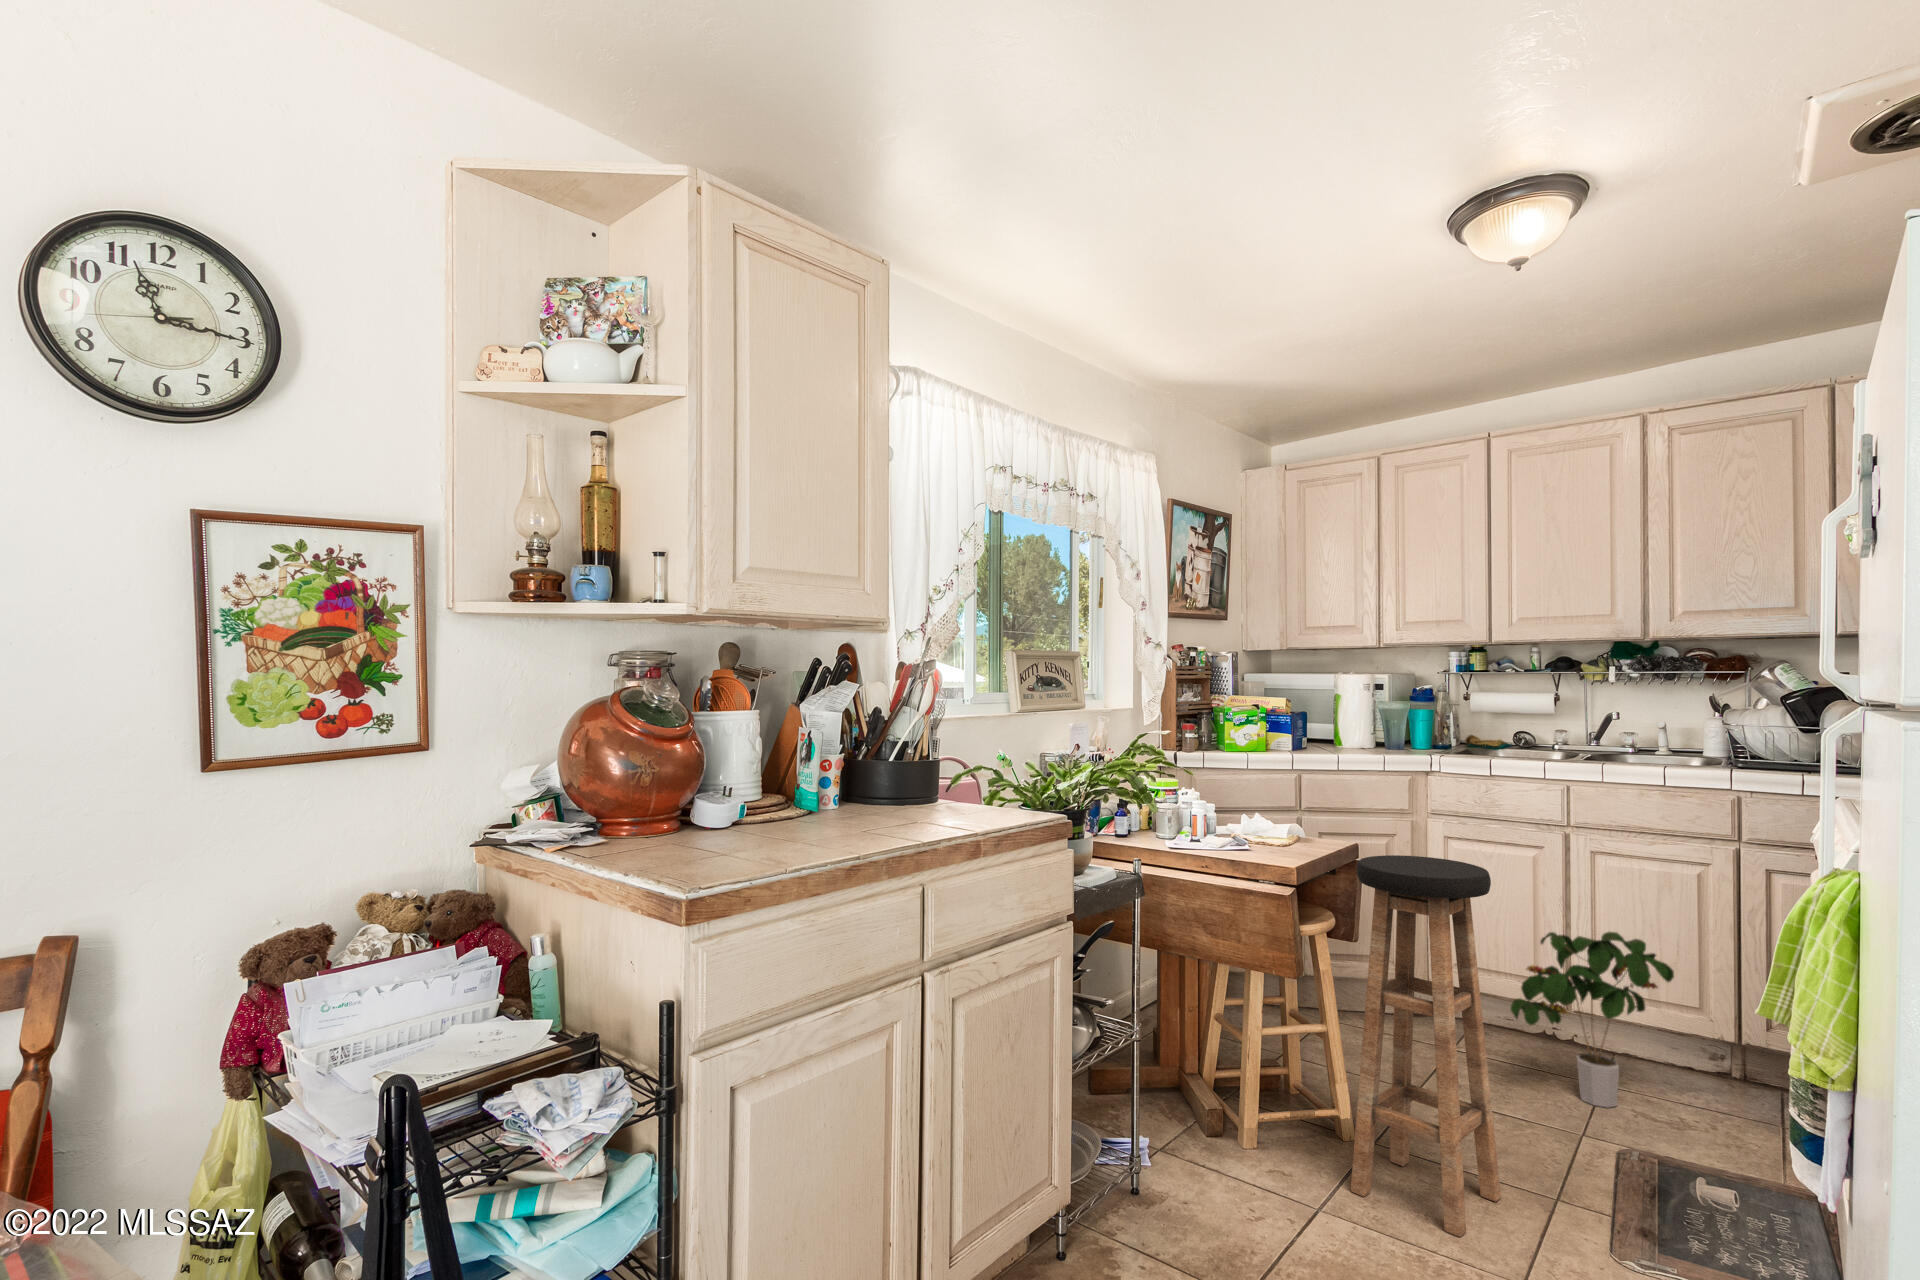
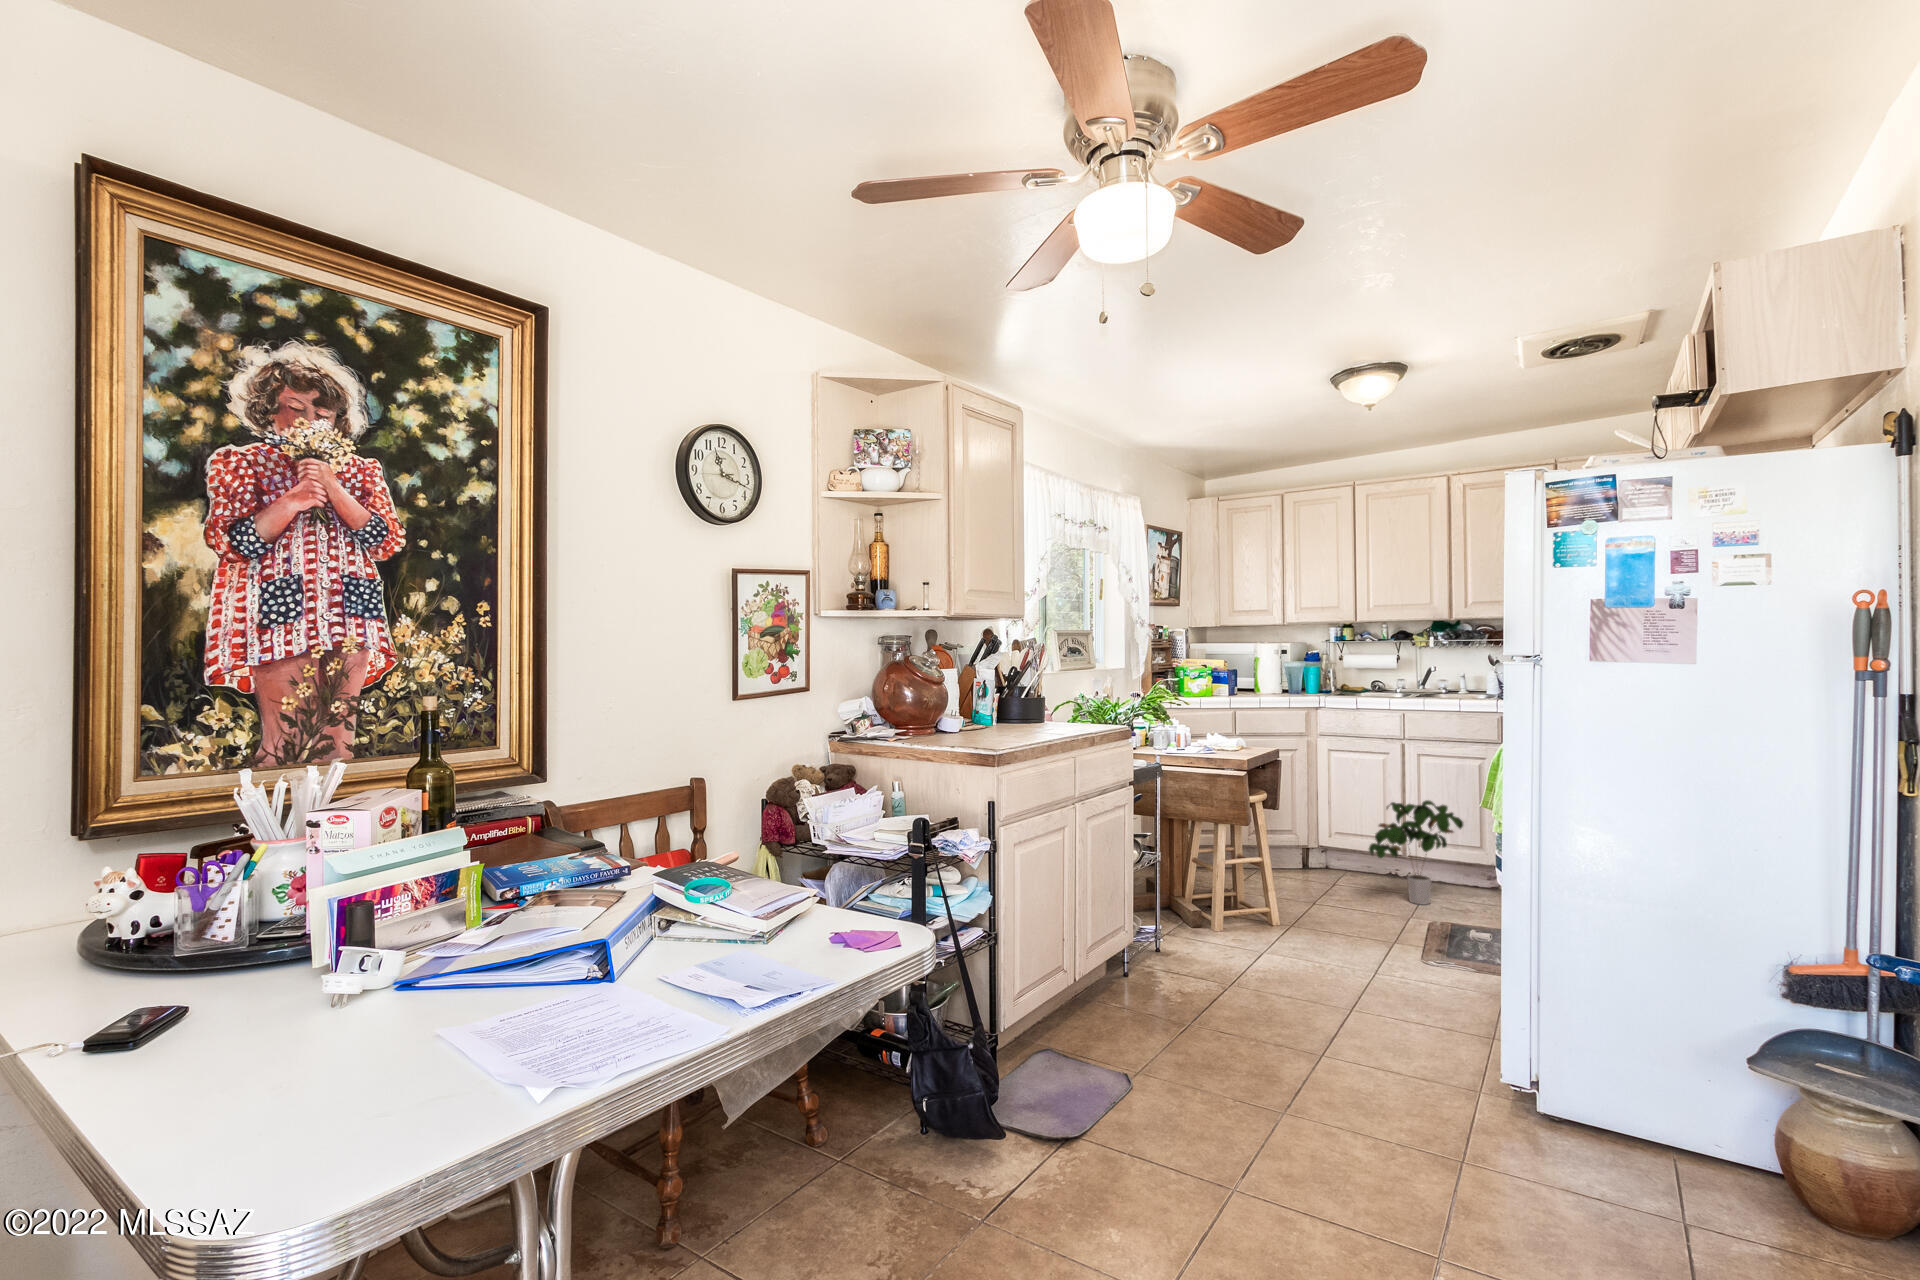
bar stool: present [1351,855,1501,1237] -> none [1279,753,1362,958]

